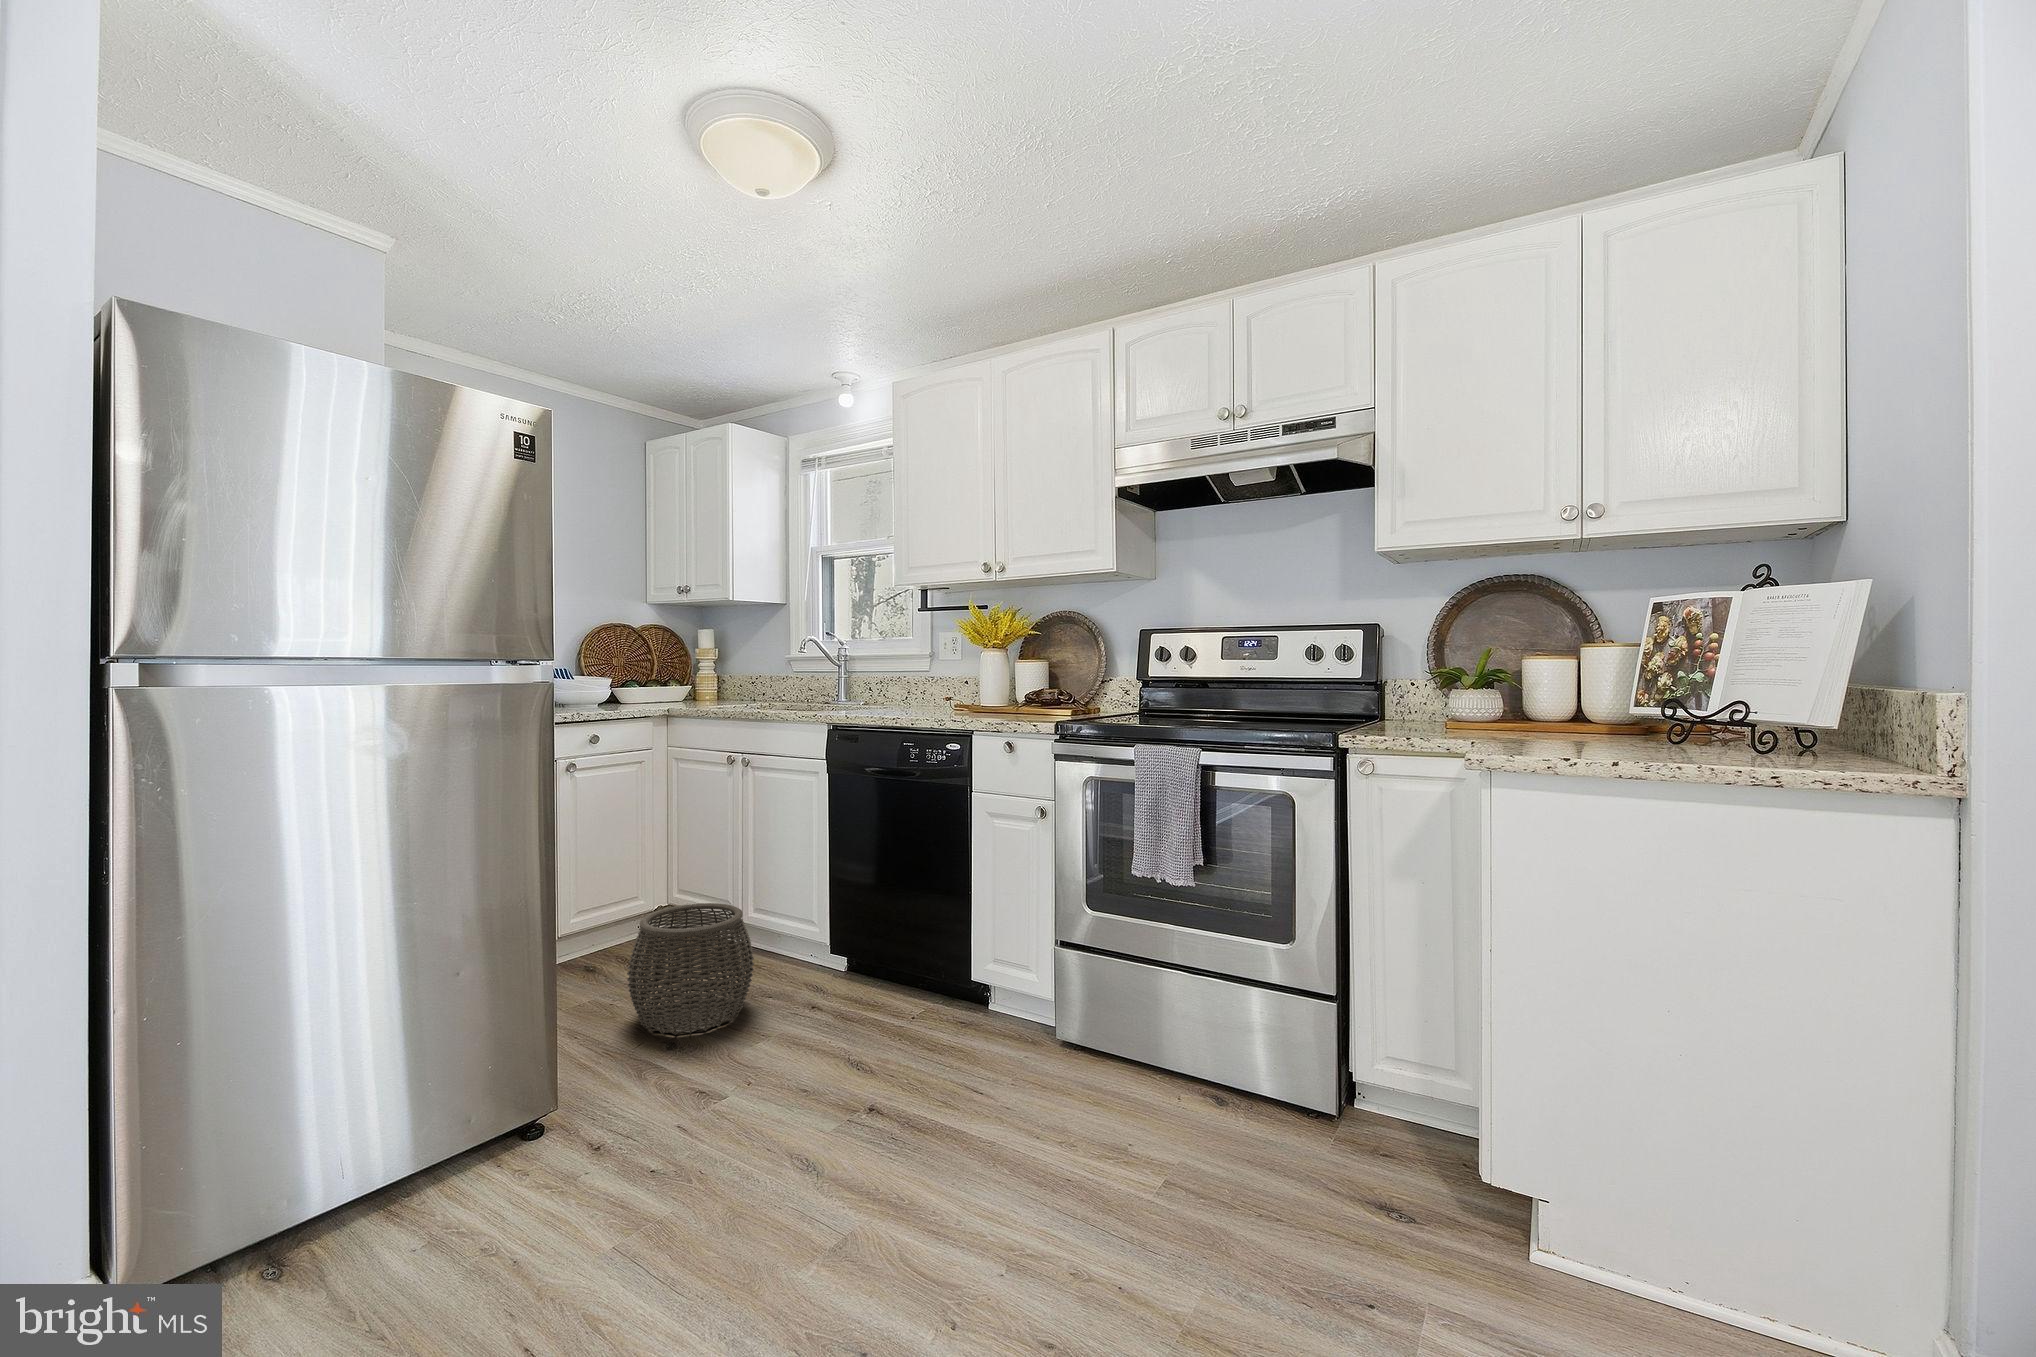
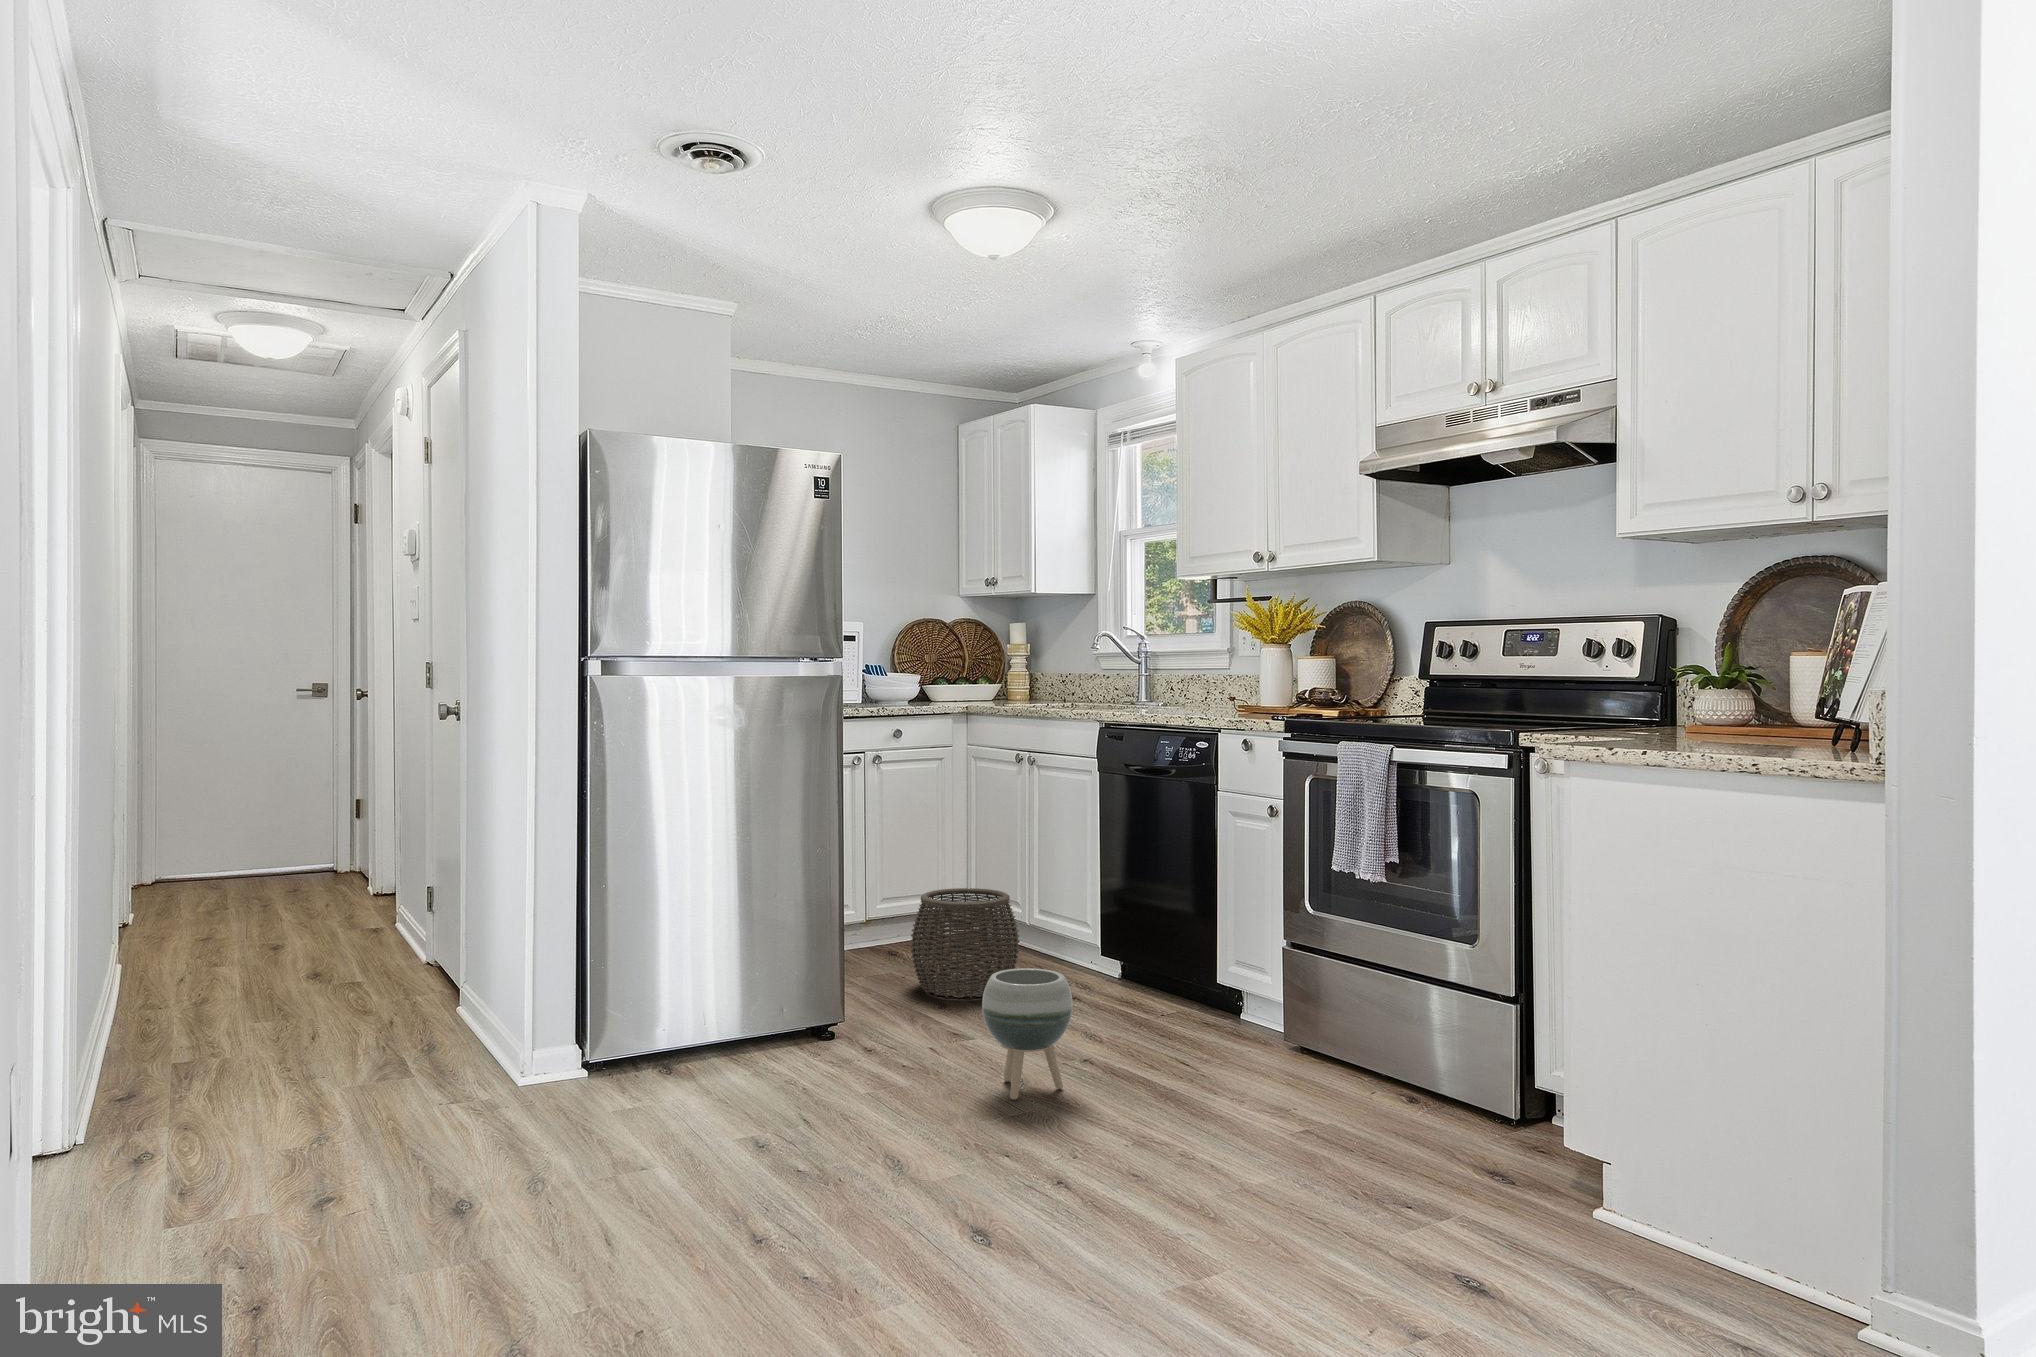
planter: none [778,1031,891,1215] -> present [982,968,1073,1100]

